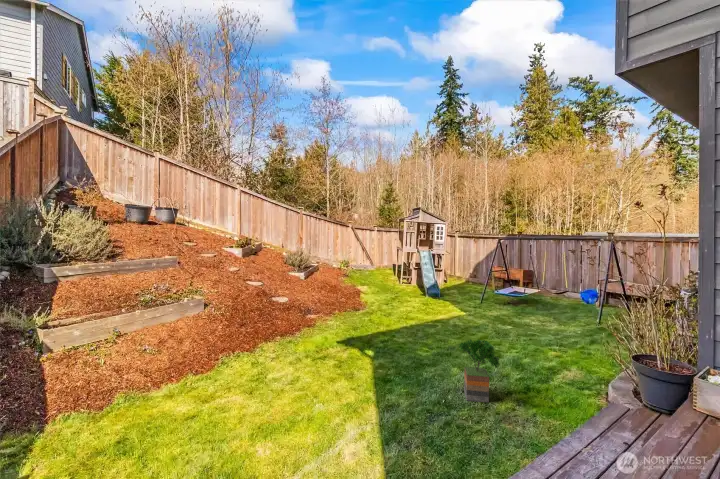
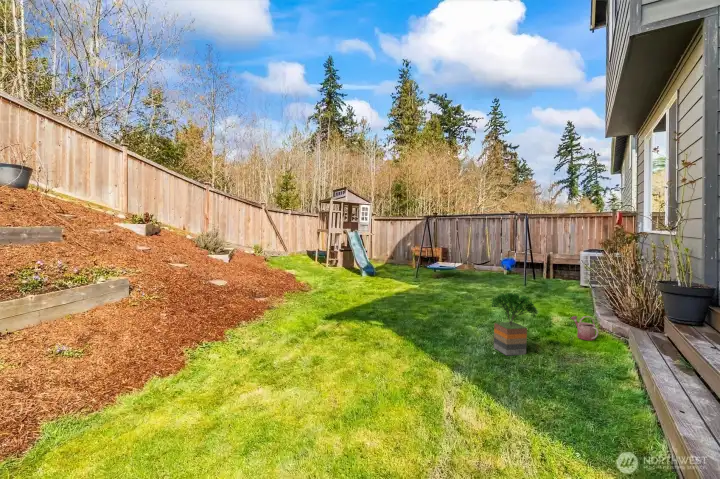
watering can: none [565,371,585,400] -> present [571,316,599,341]

